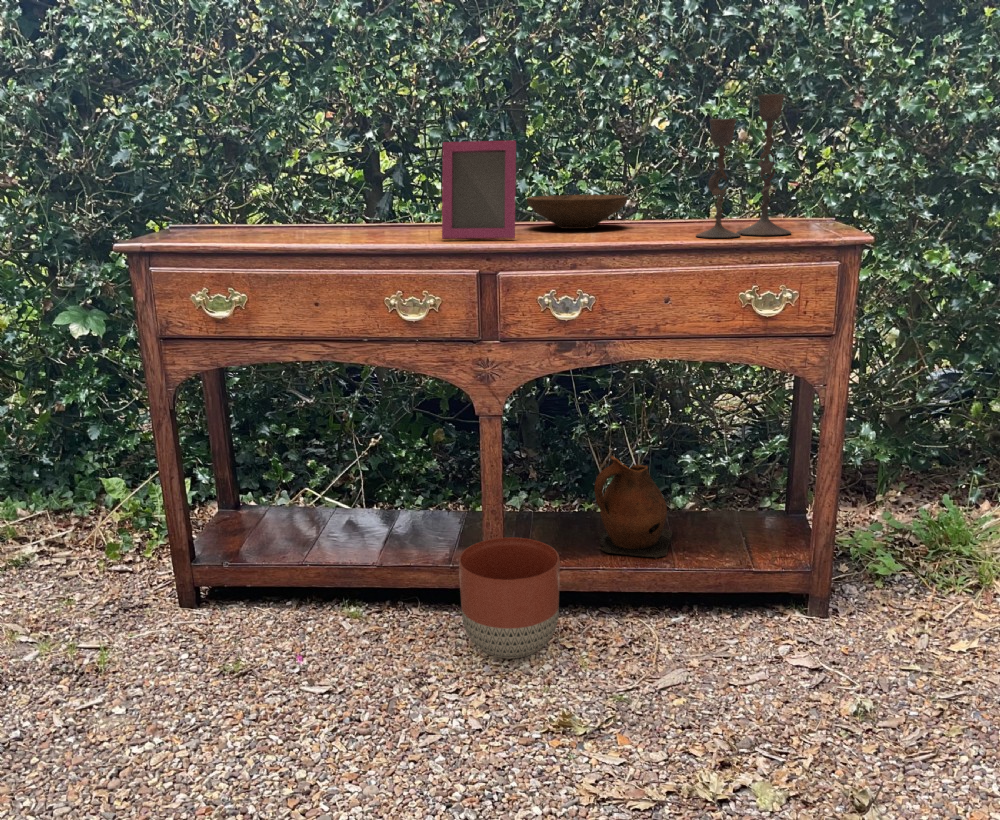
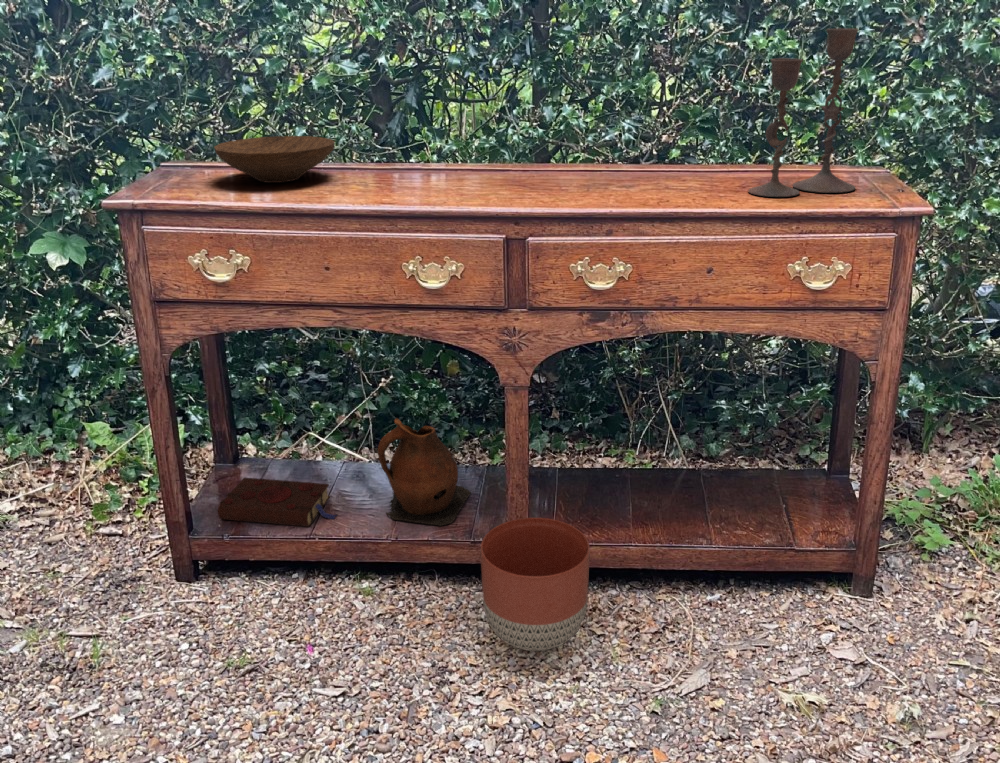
picture frame: present [442,140,516,239] -> none [461,80,546,194]
wooden bowl: present [527,195,628,229] -> present [214,136,335,183]
ceramic pitcher: present [595,456,673,559] -> present [378,419,471,527]
book: none [221,515,332,555] -> present [218,478,336,527]

